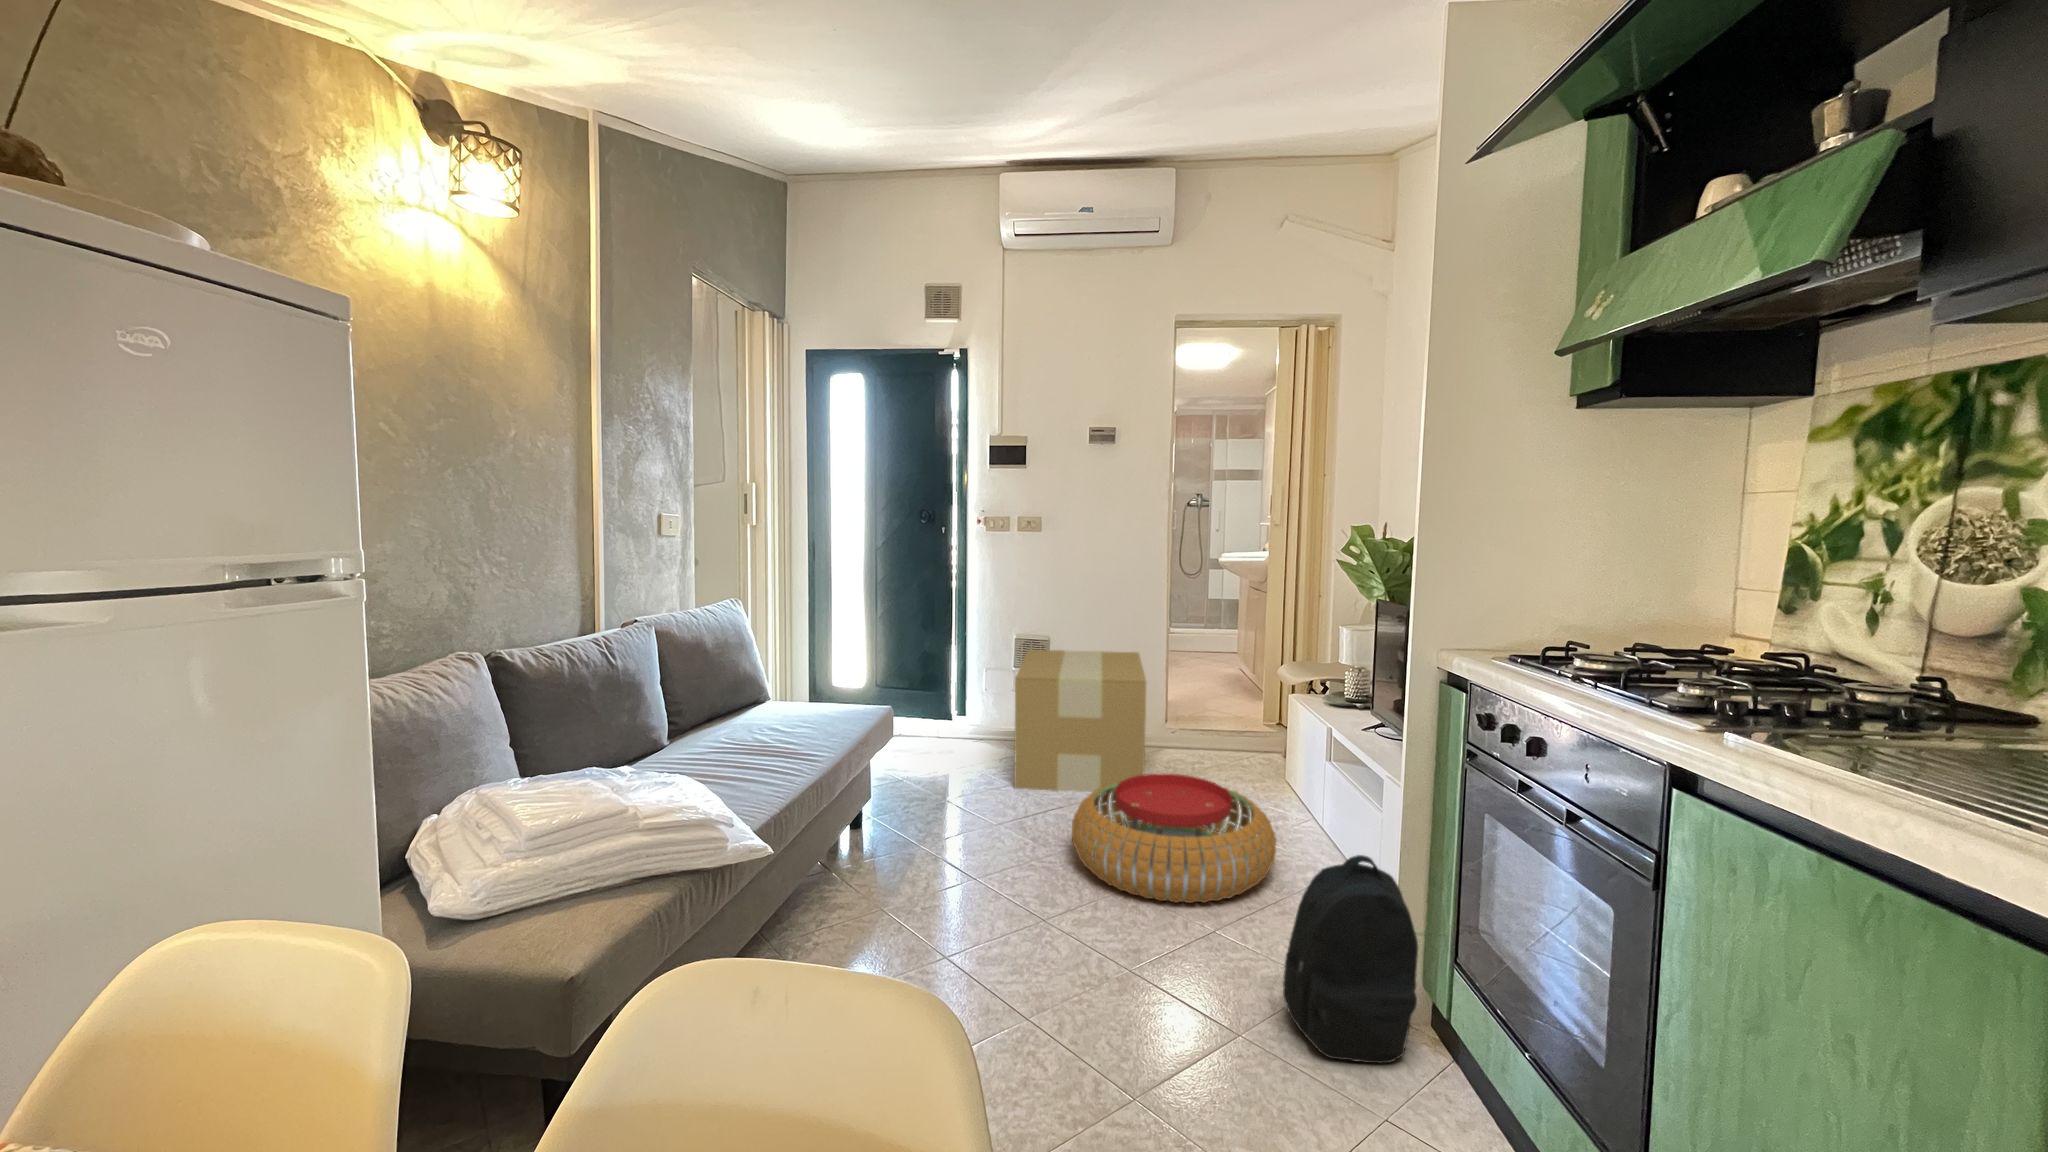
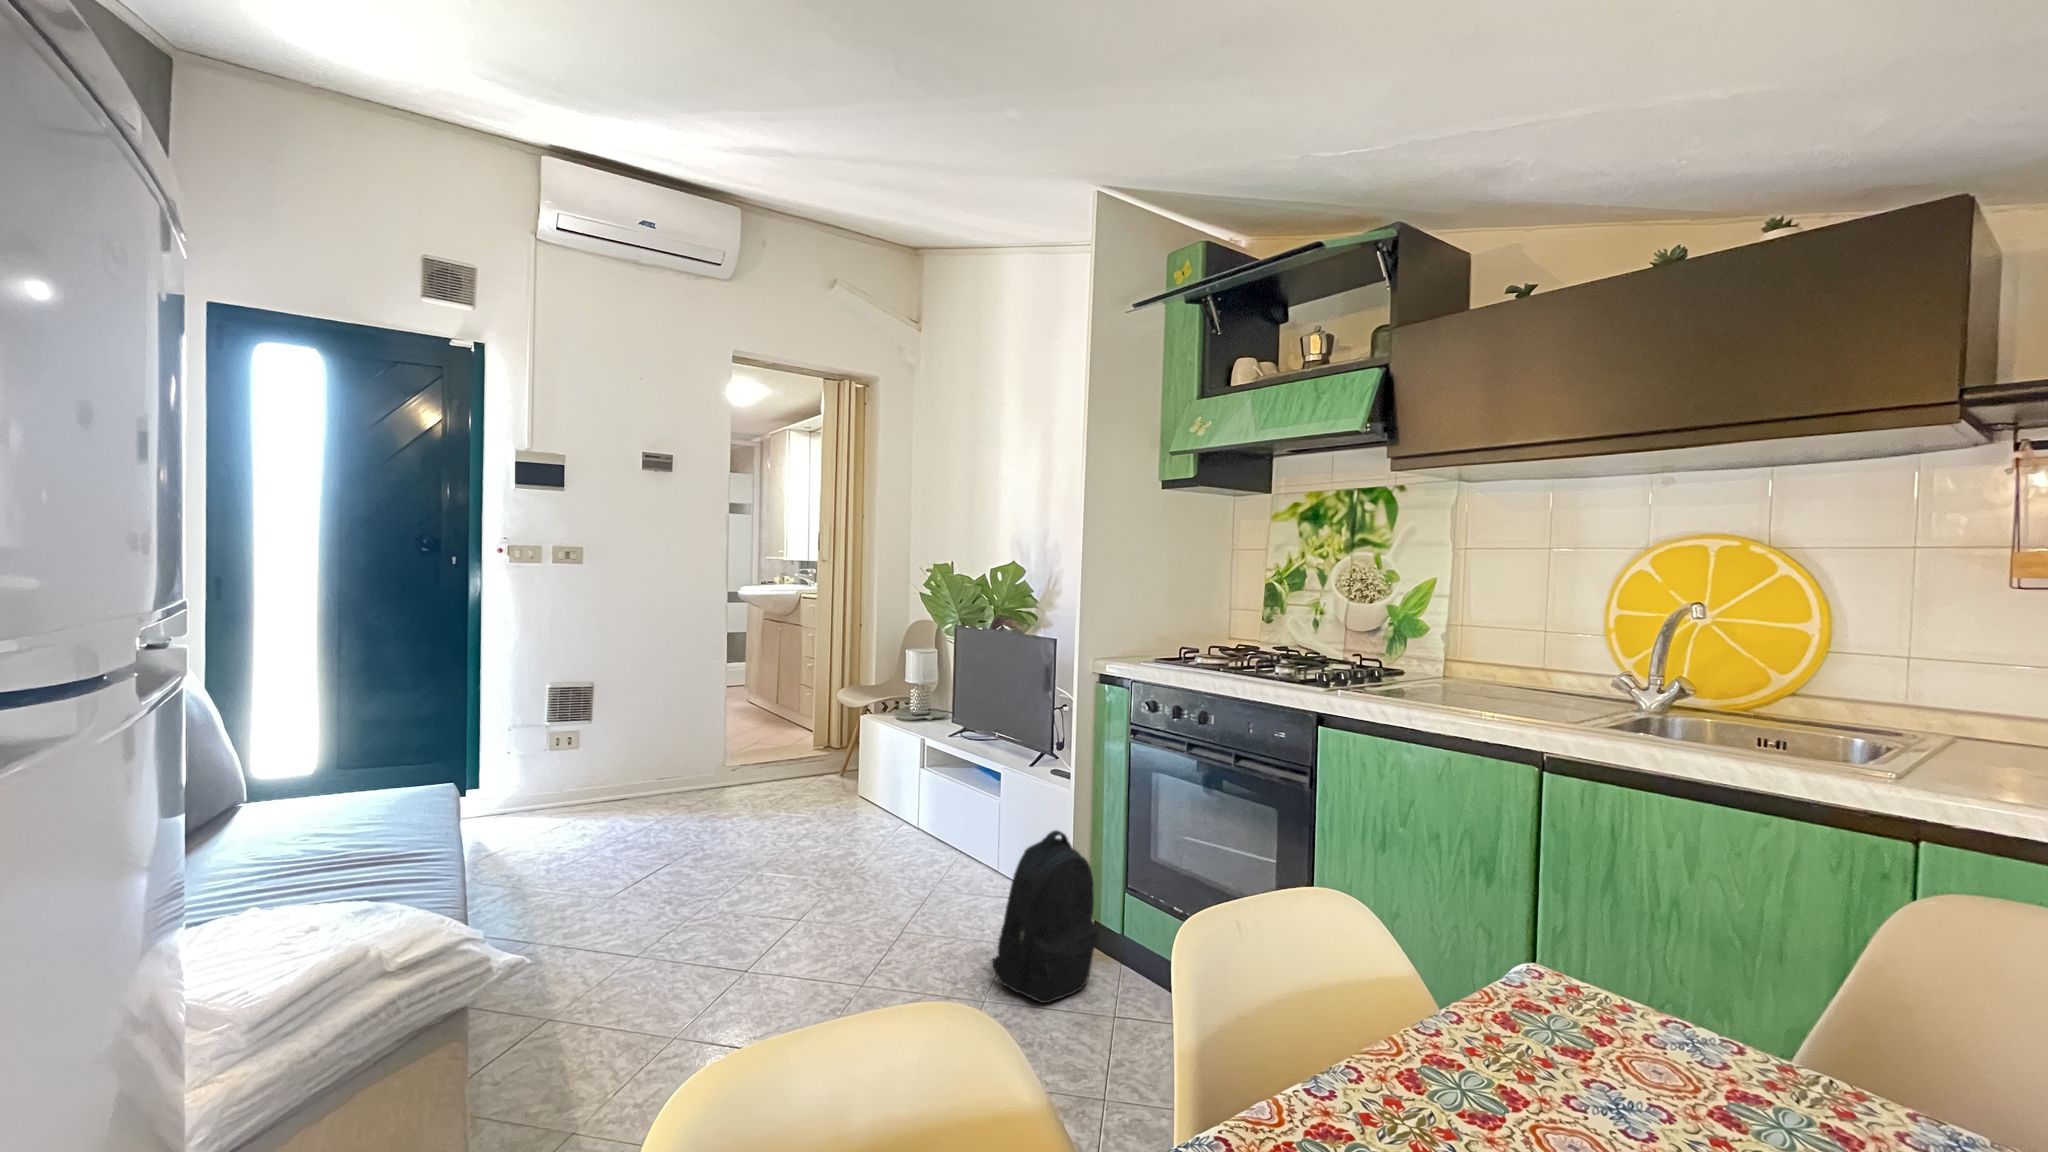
cardboard box: present [1014,650,1146,793] -> none [564,690,742,863]
pouf: present [1072,774,1277,903] -> none [709,803,914,932]

